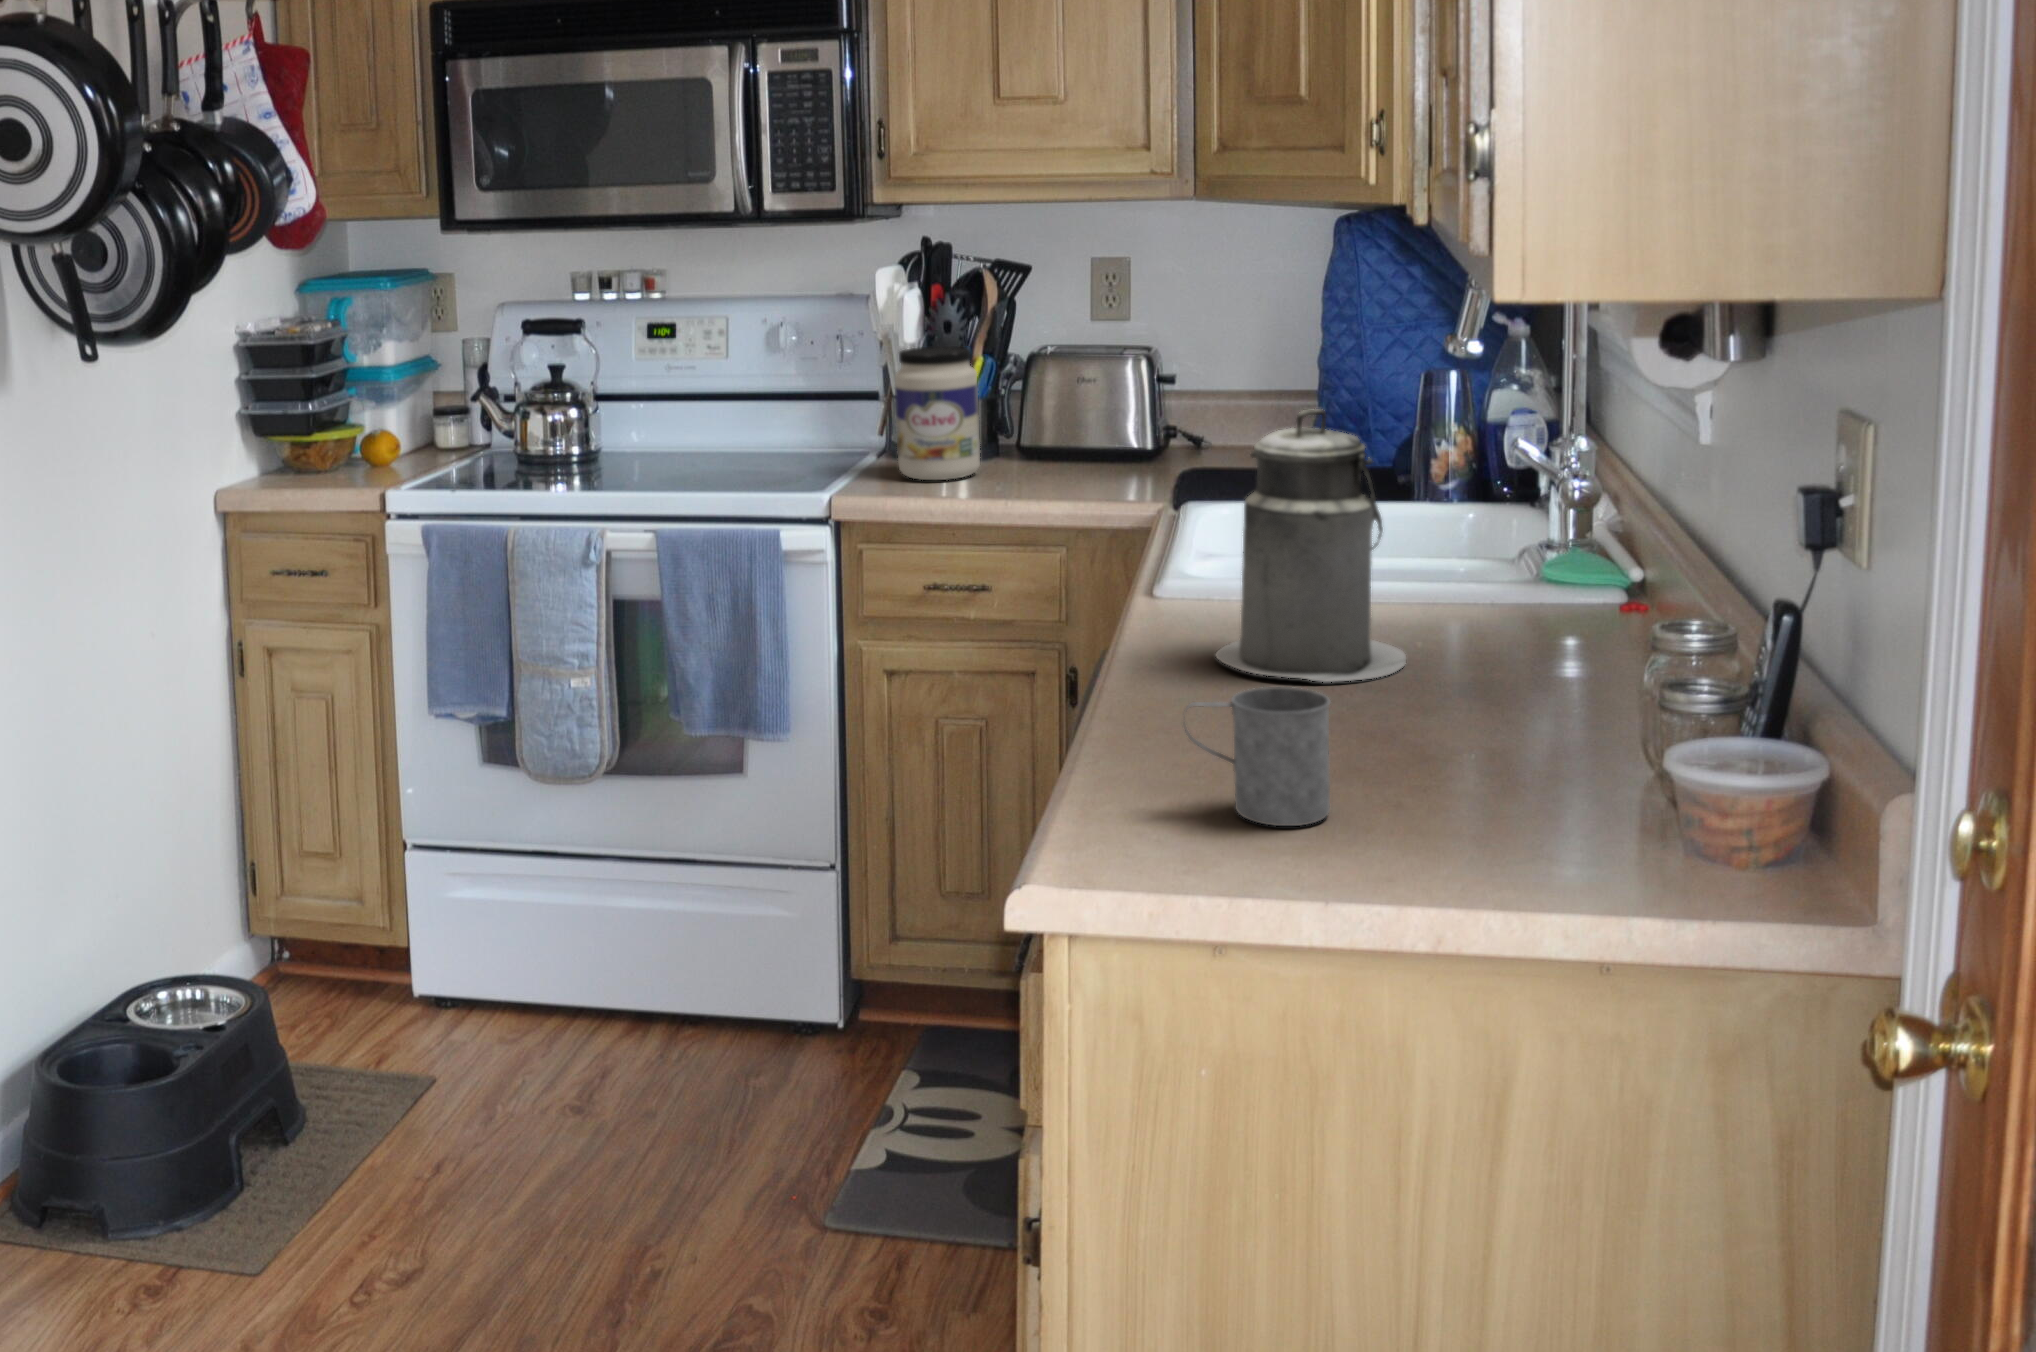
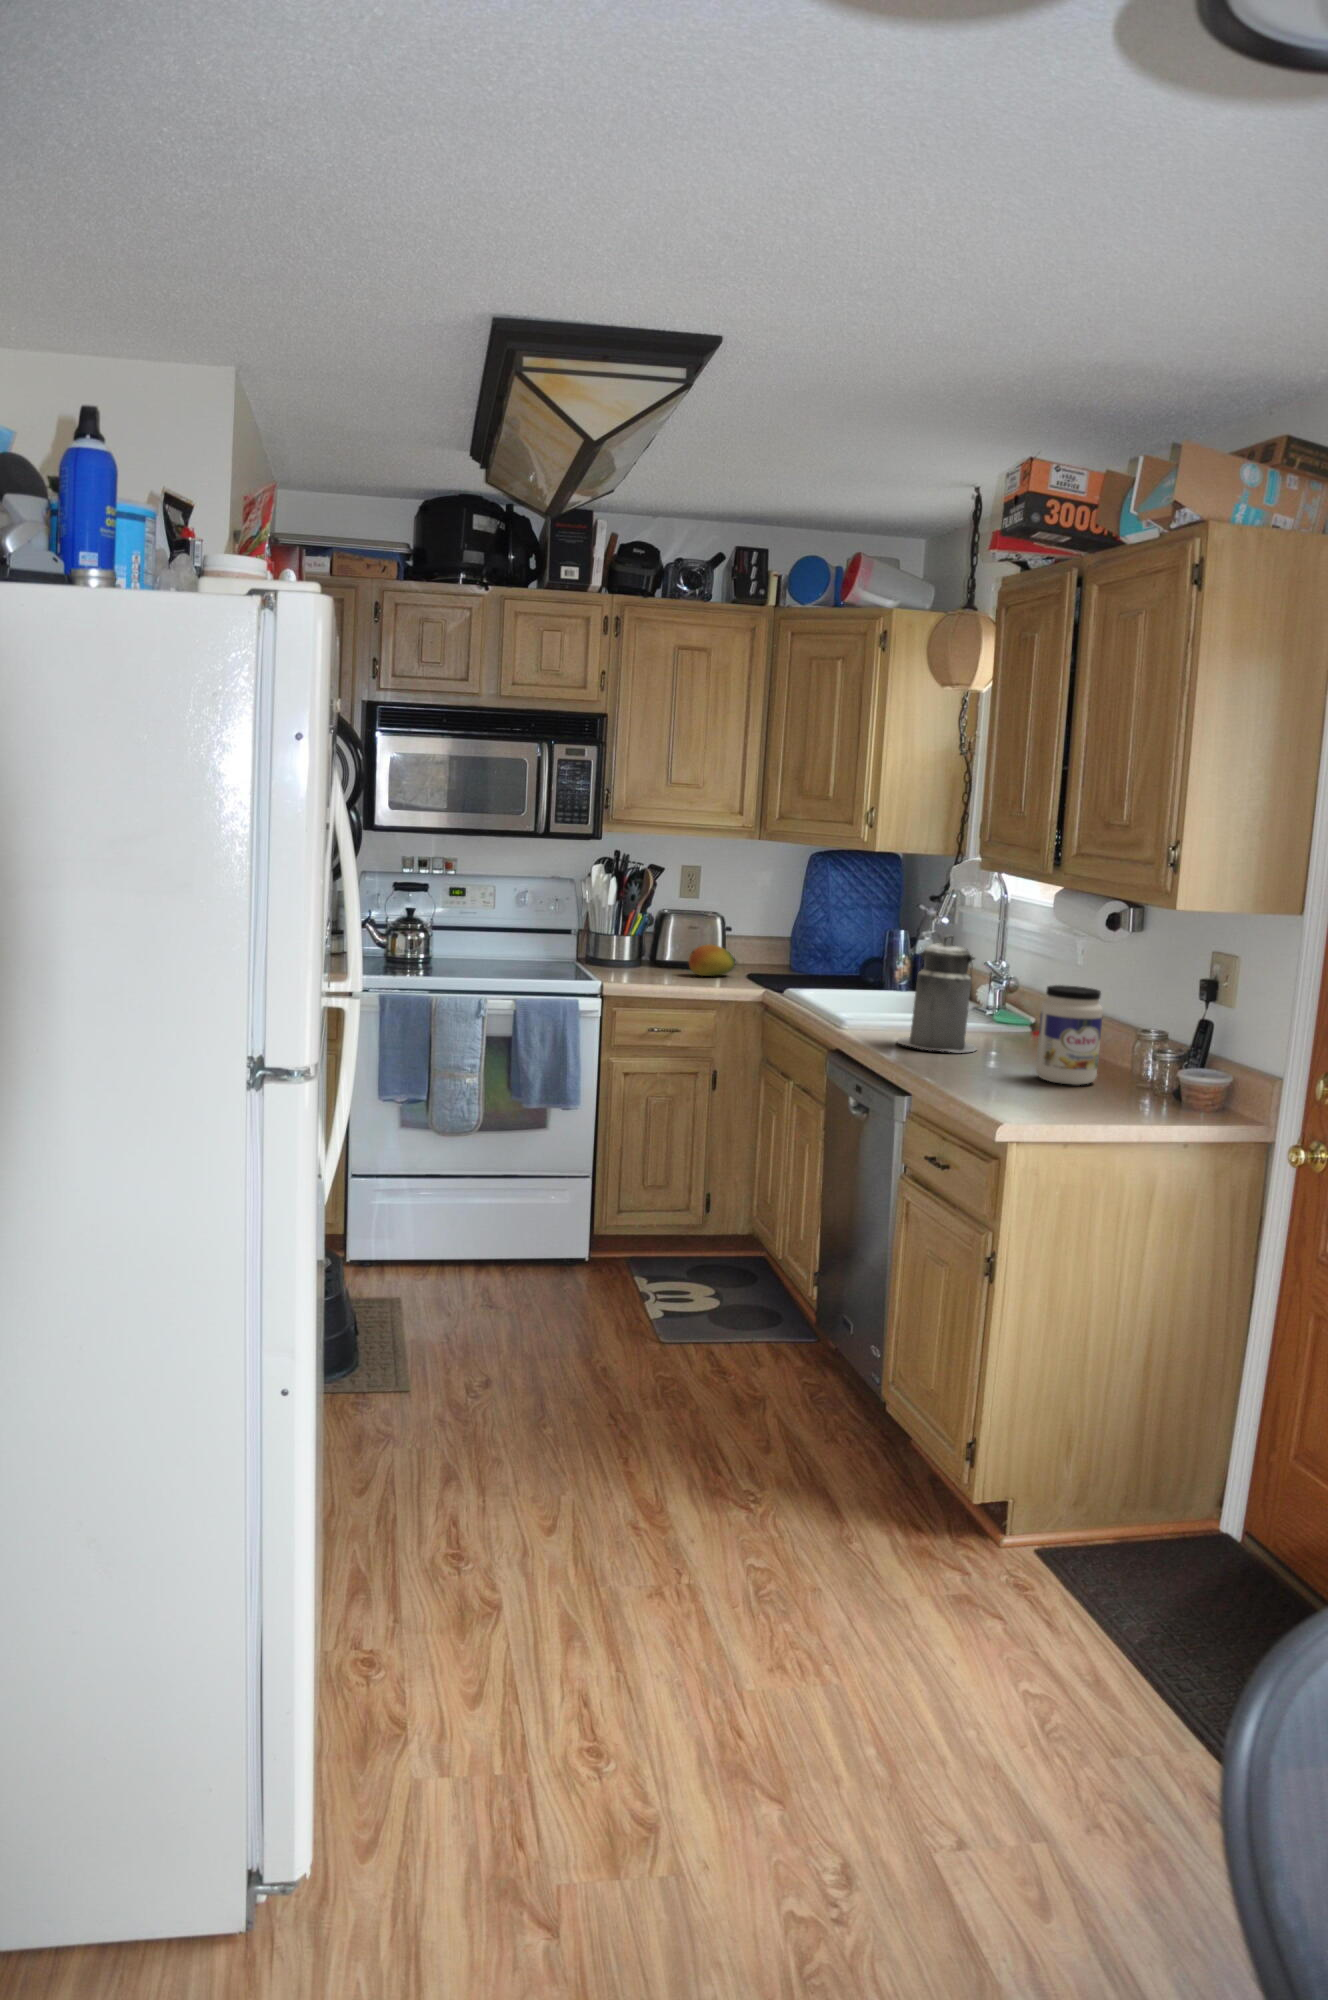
jar: present [895,346,980,480] -> present [1036,985,1103,1085]
fruit: none [1037,404,1135,465] -> present [689,944,735,976]
mug: present [1185,687,1330,826] -> none [970,1039,1028,1093]

